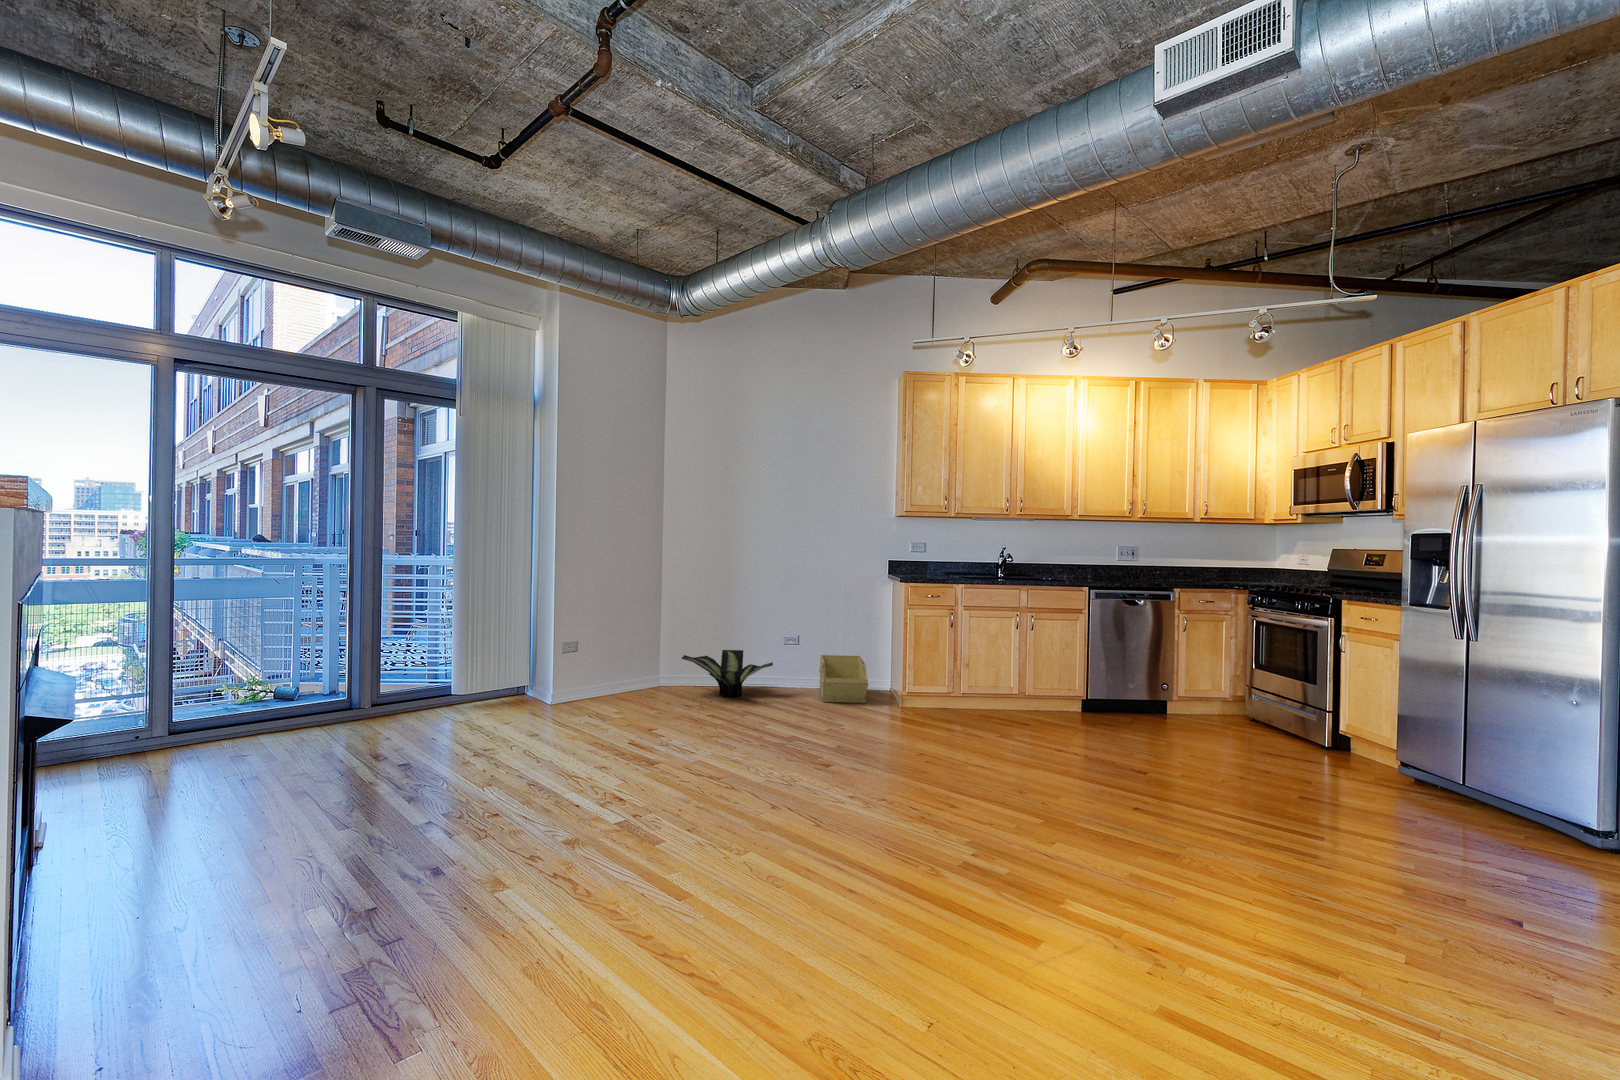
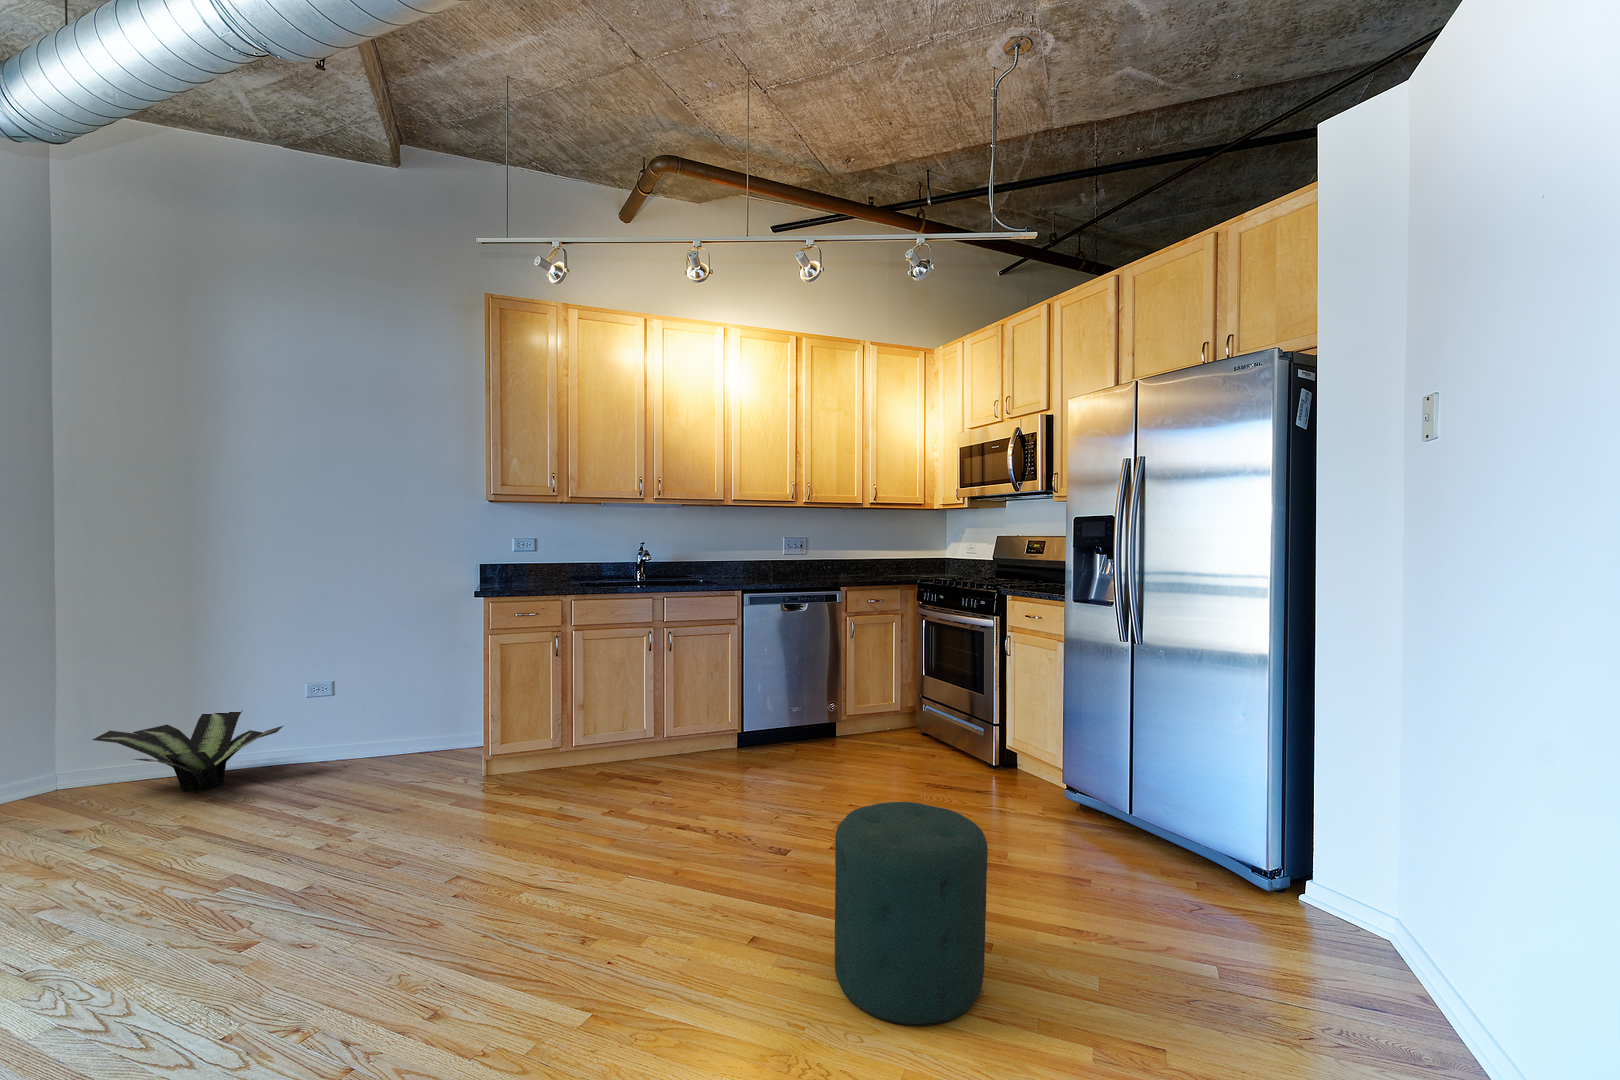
storage bin: present [819,655,868,703] -> none [358,699,442,779]
ottoman: none [1204,729,1325,865] -> present [835,802,988,1026]

